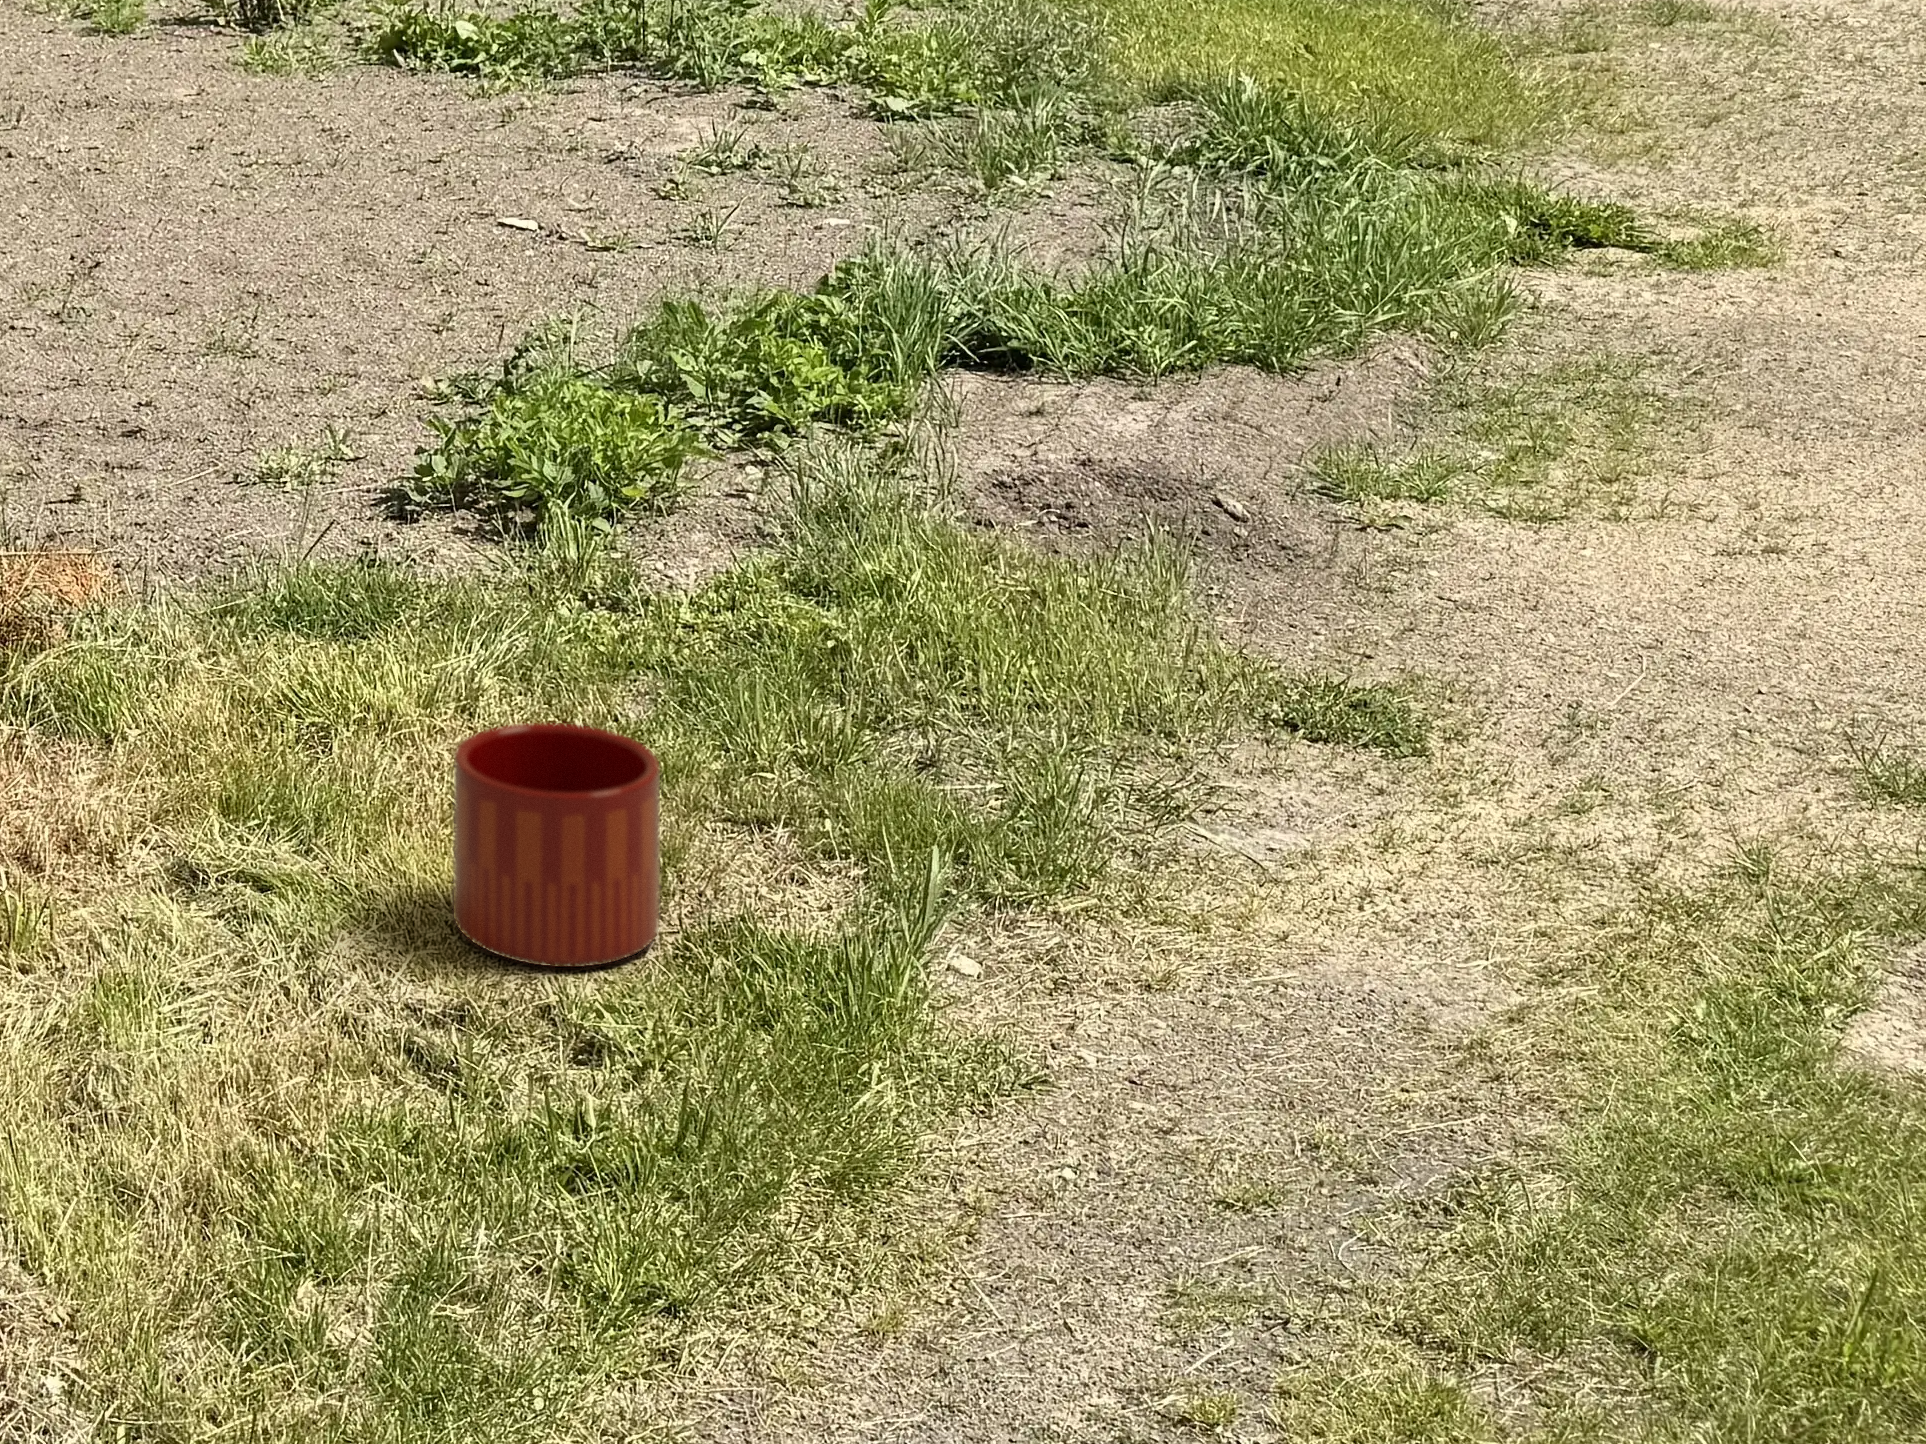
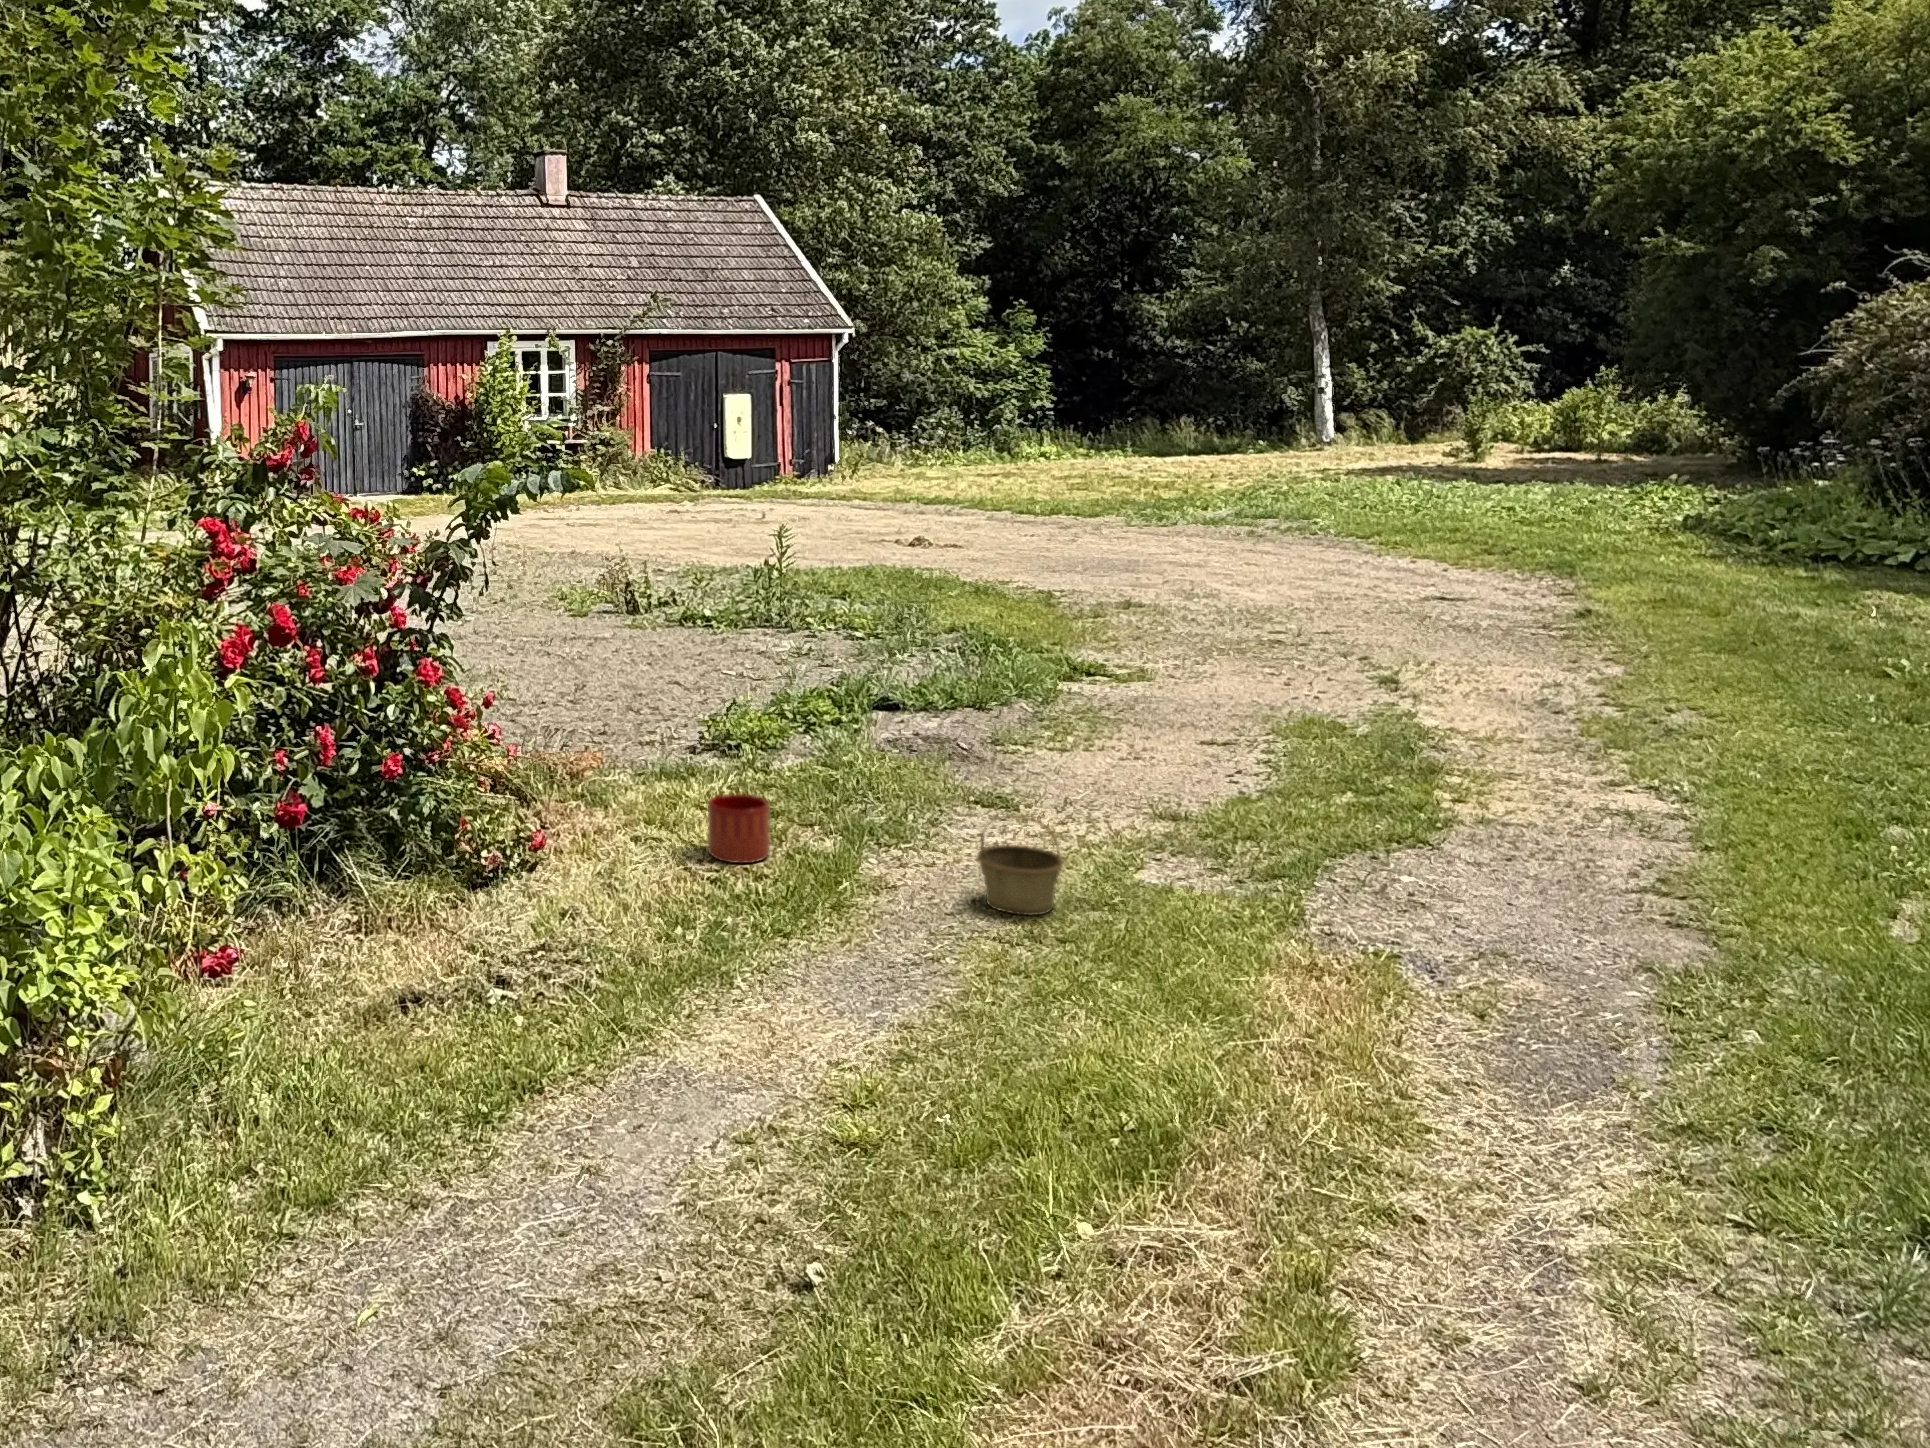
basket: none [1378,858,1686,1216] -> present [977,815,1064,915]

